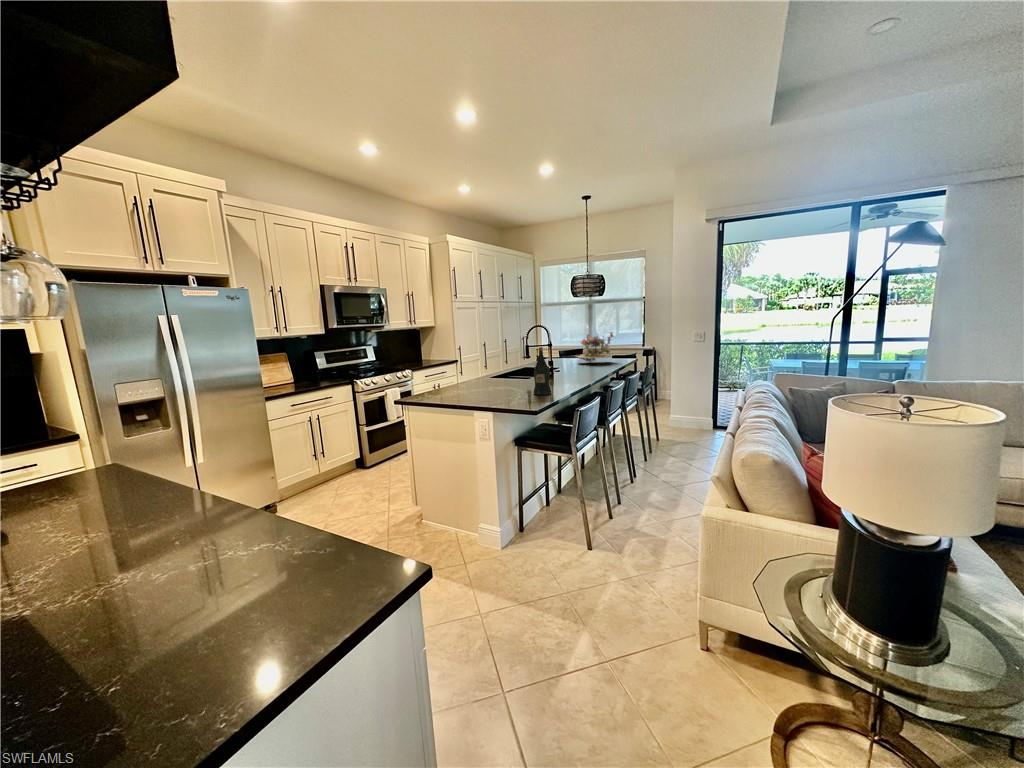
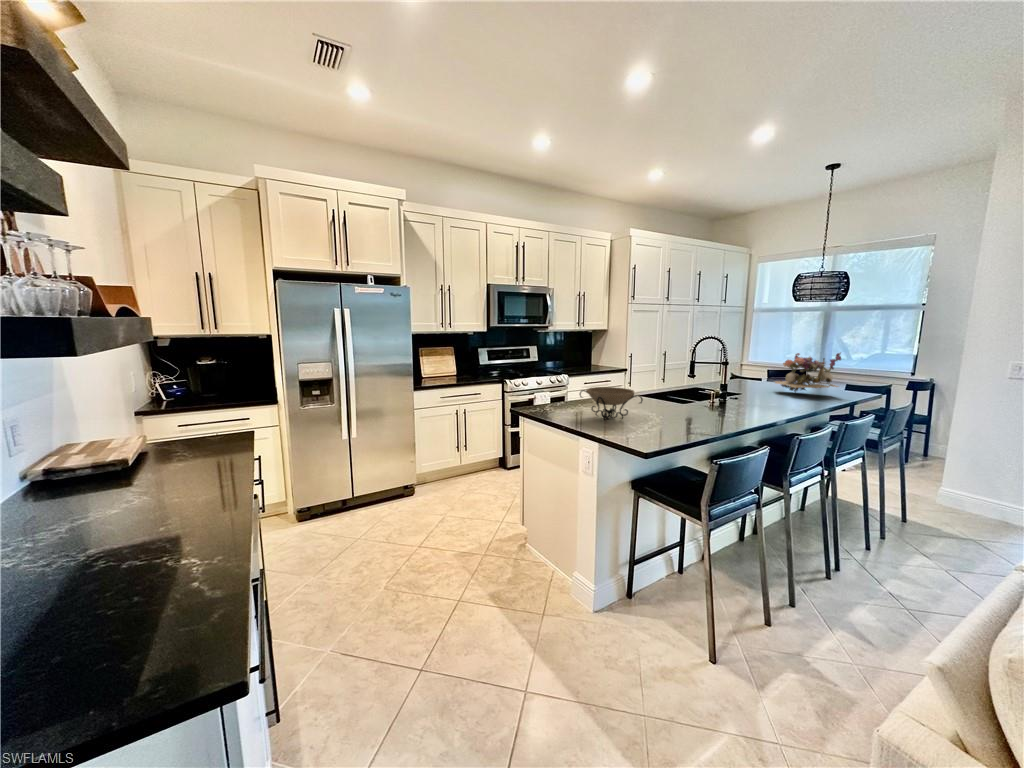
wine bottle: present [533,347,551,395] -> none [667,367,693,432]
decorative bowl: none [460,369,513,396] -> present [579,387,643,420]

